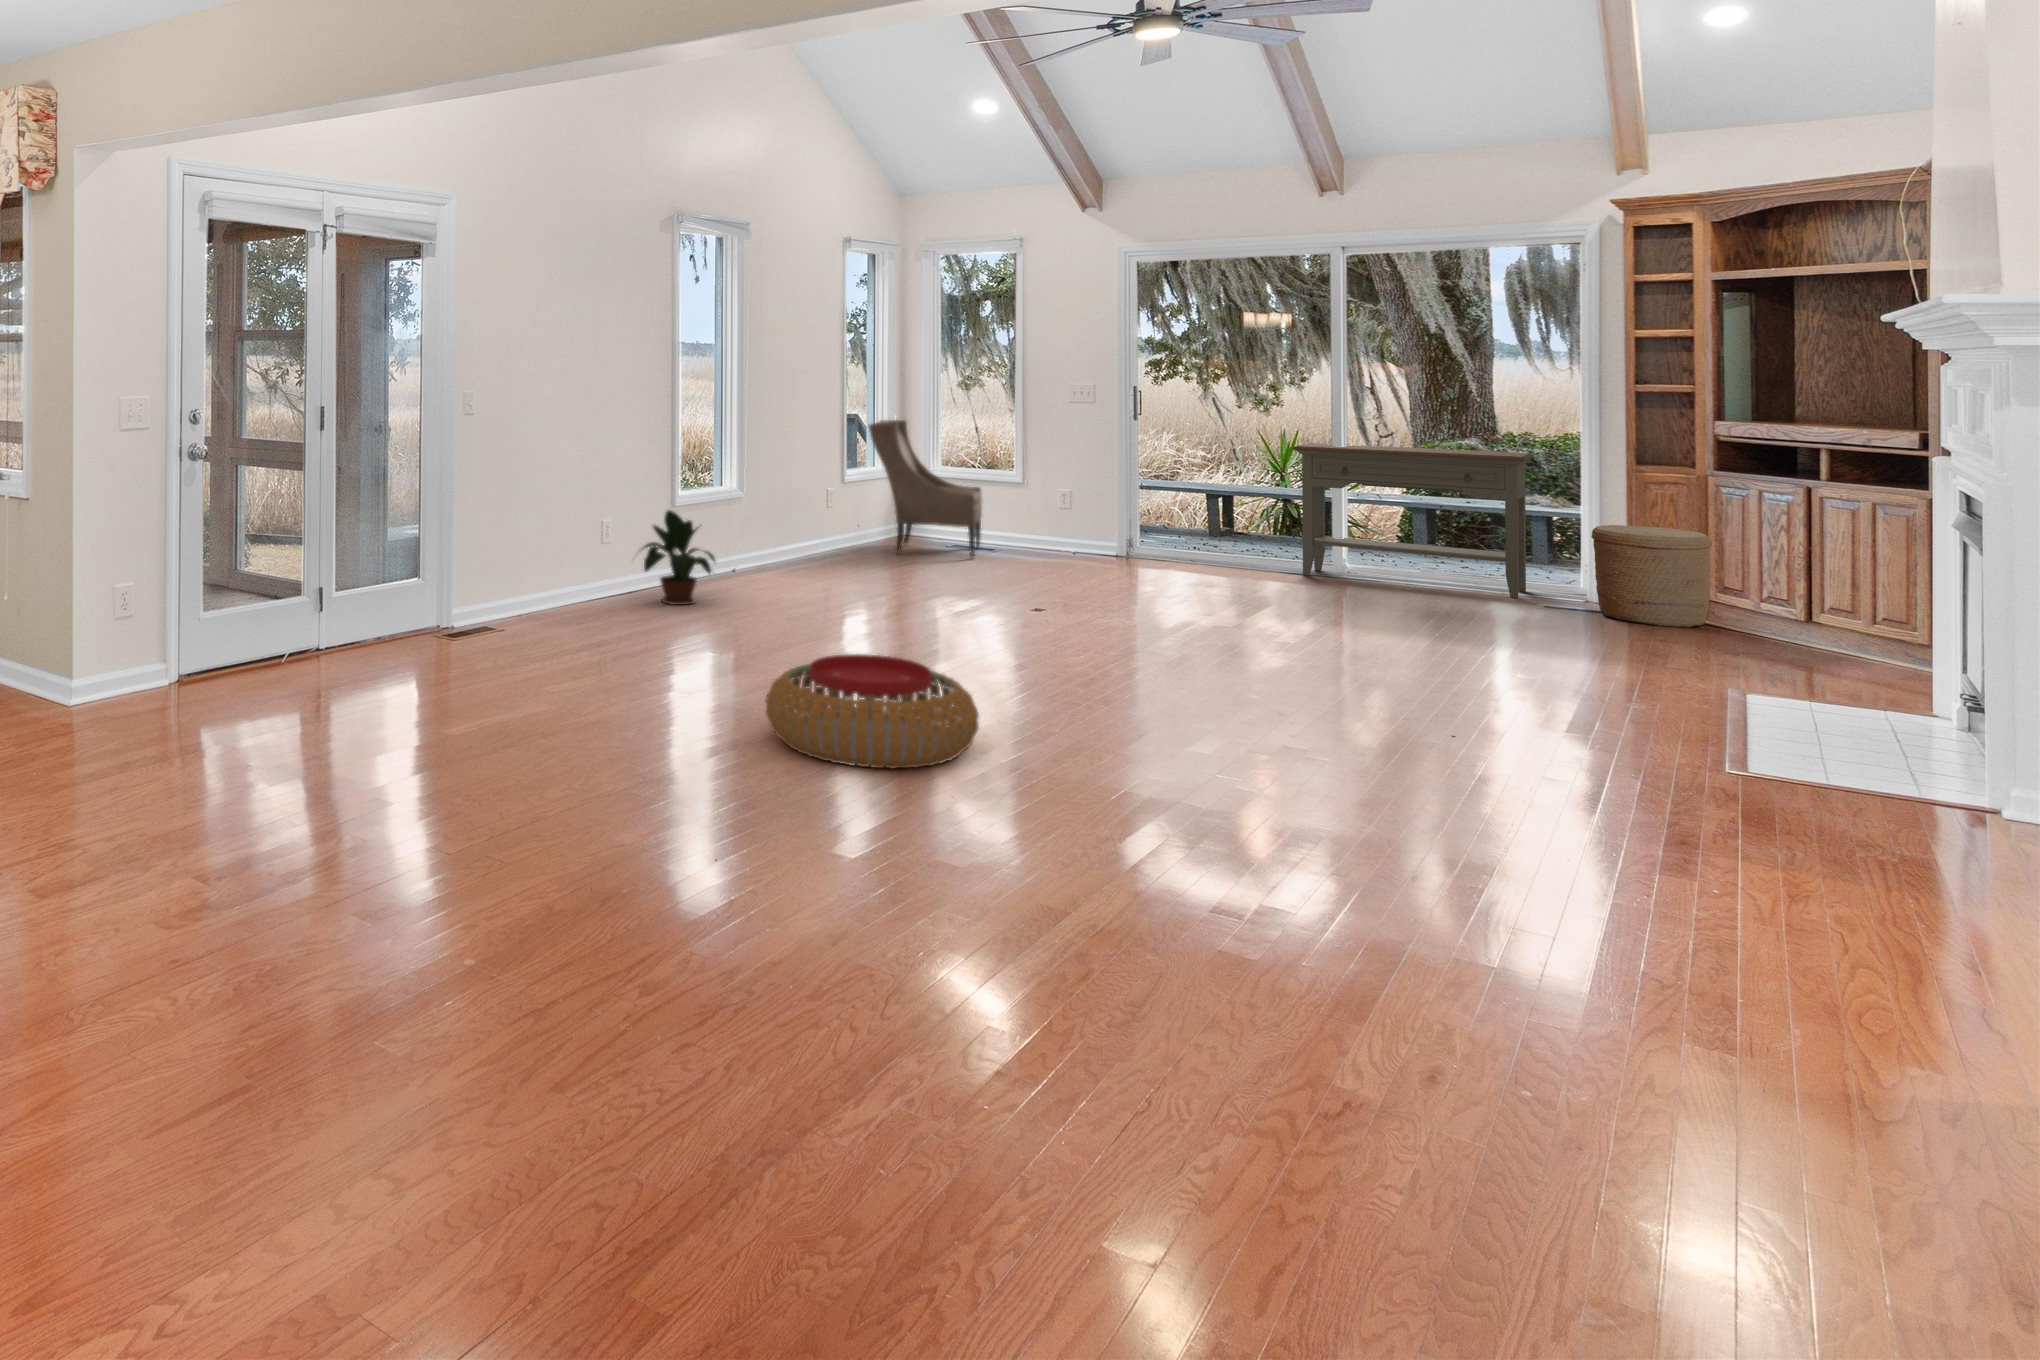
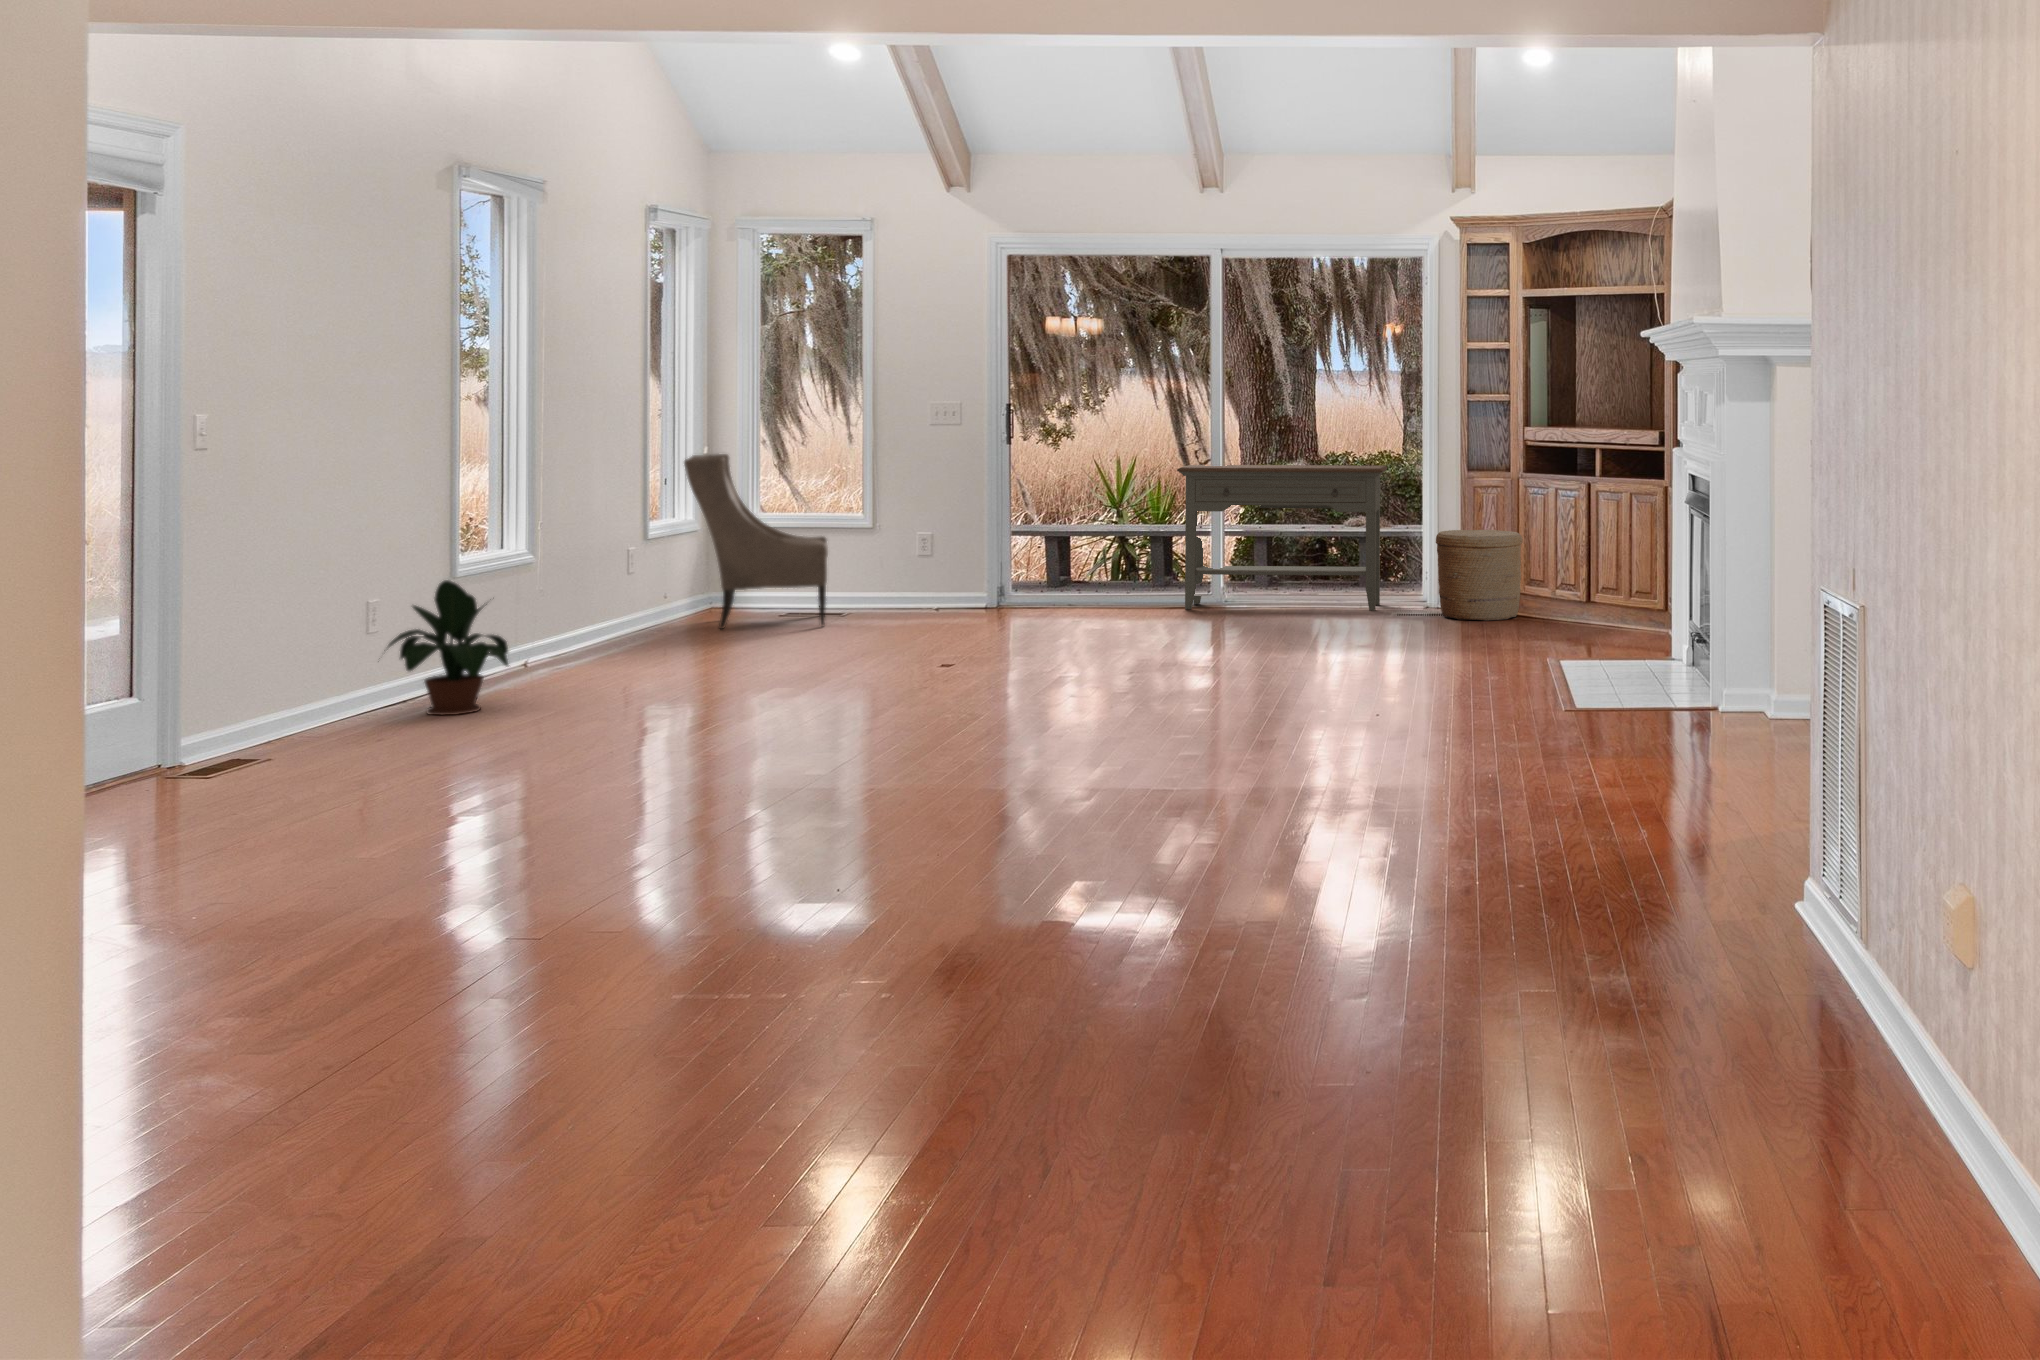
pouf: present [766,654,979,769] -> none [705,708,962,832]

